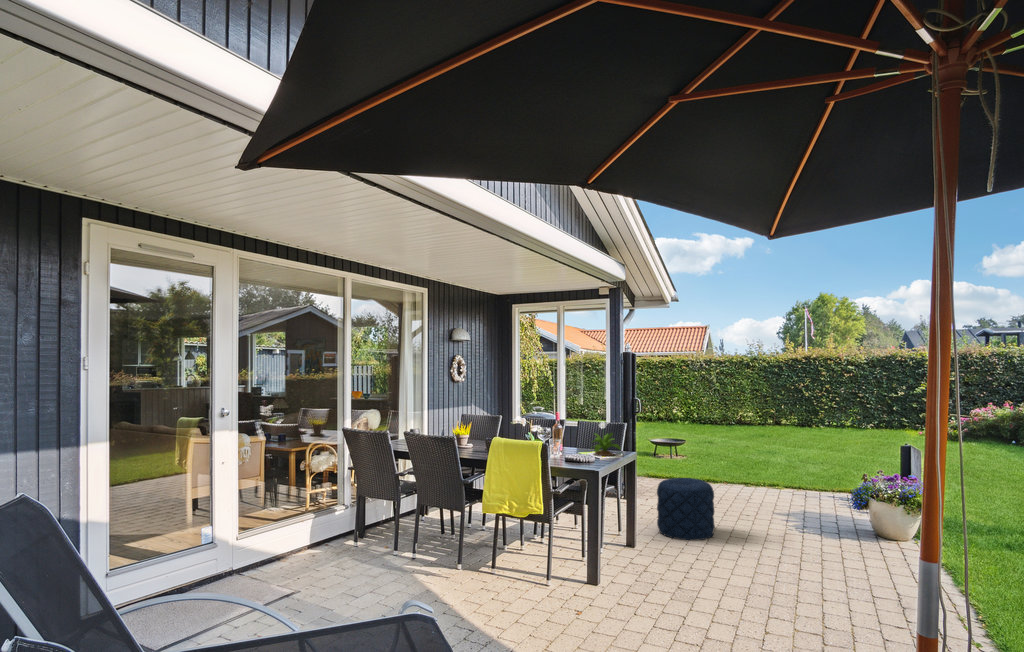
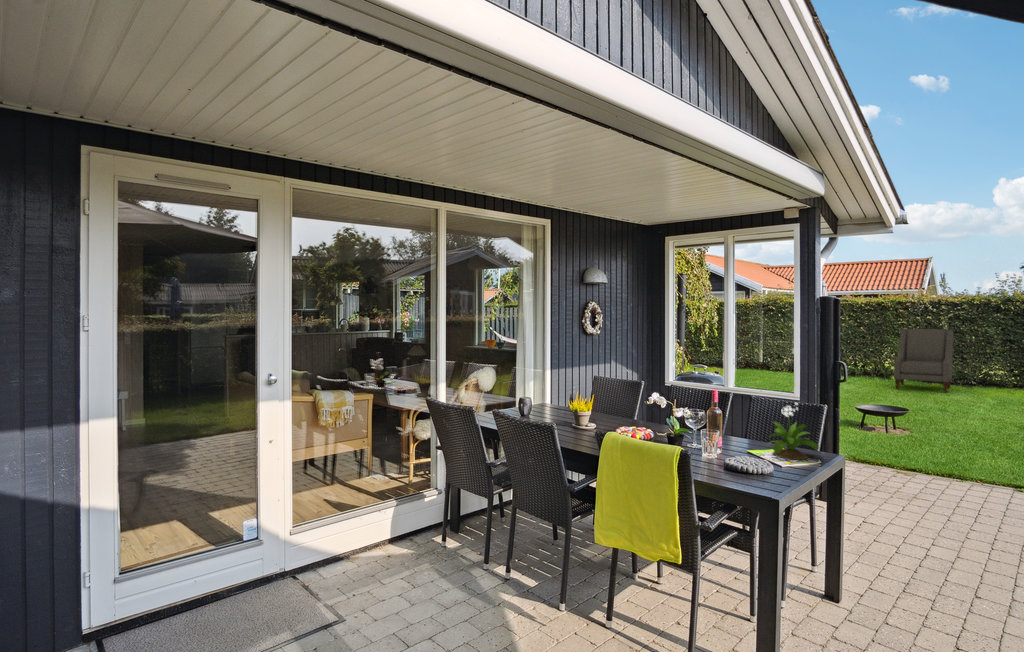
chair: none [680,382,719,431] -> present [894,329,953,392]
pouf: present [657,478,715,540] -> none [876,490,985,597]

